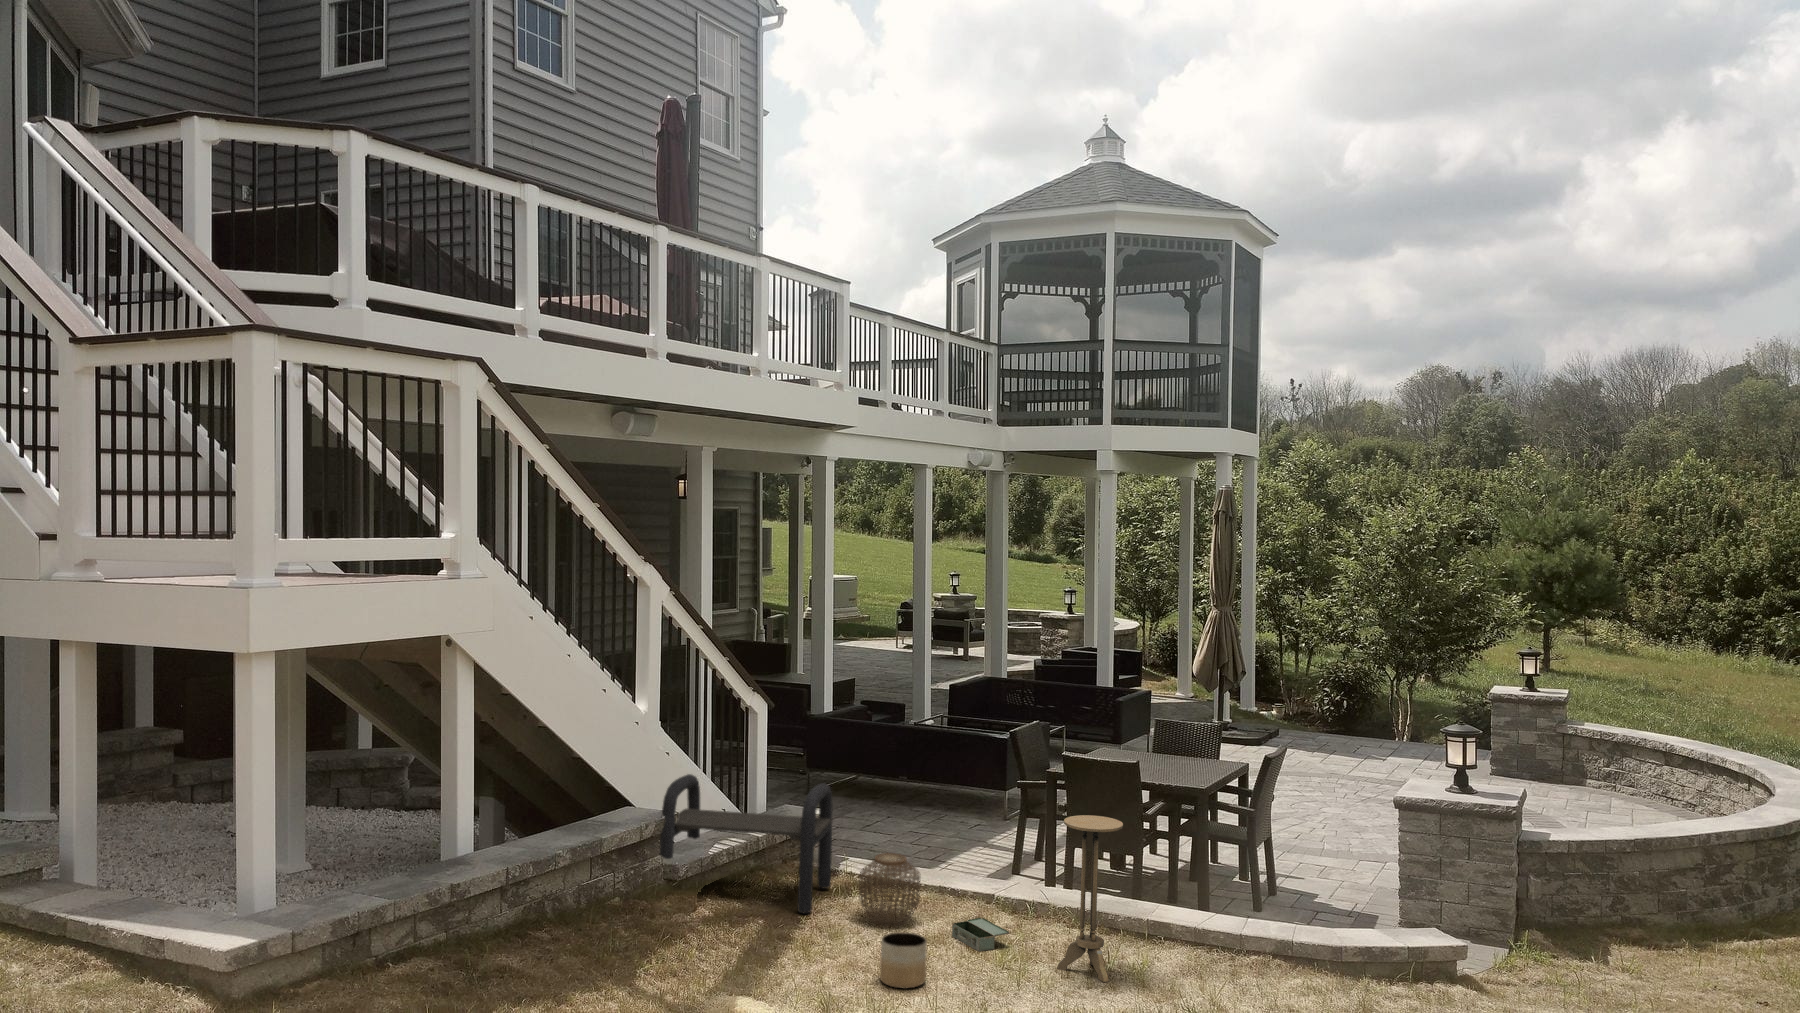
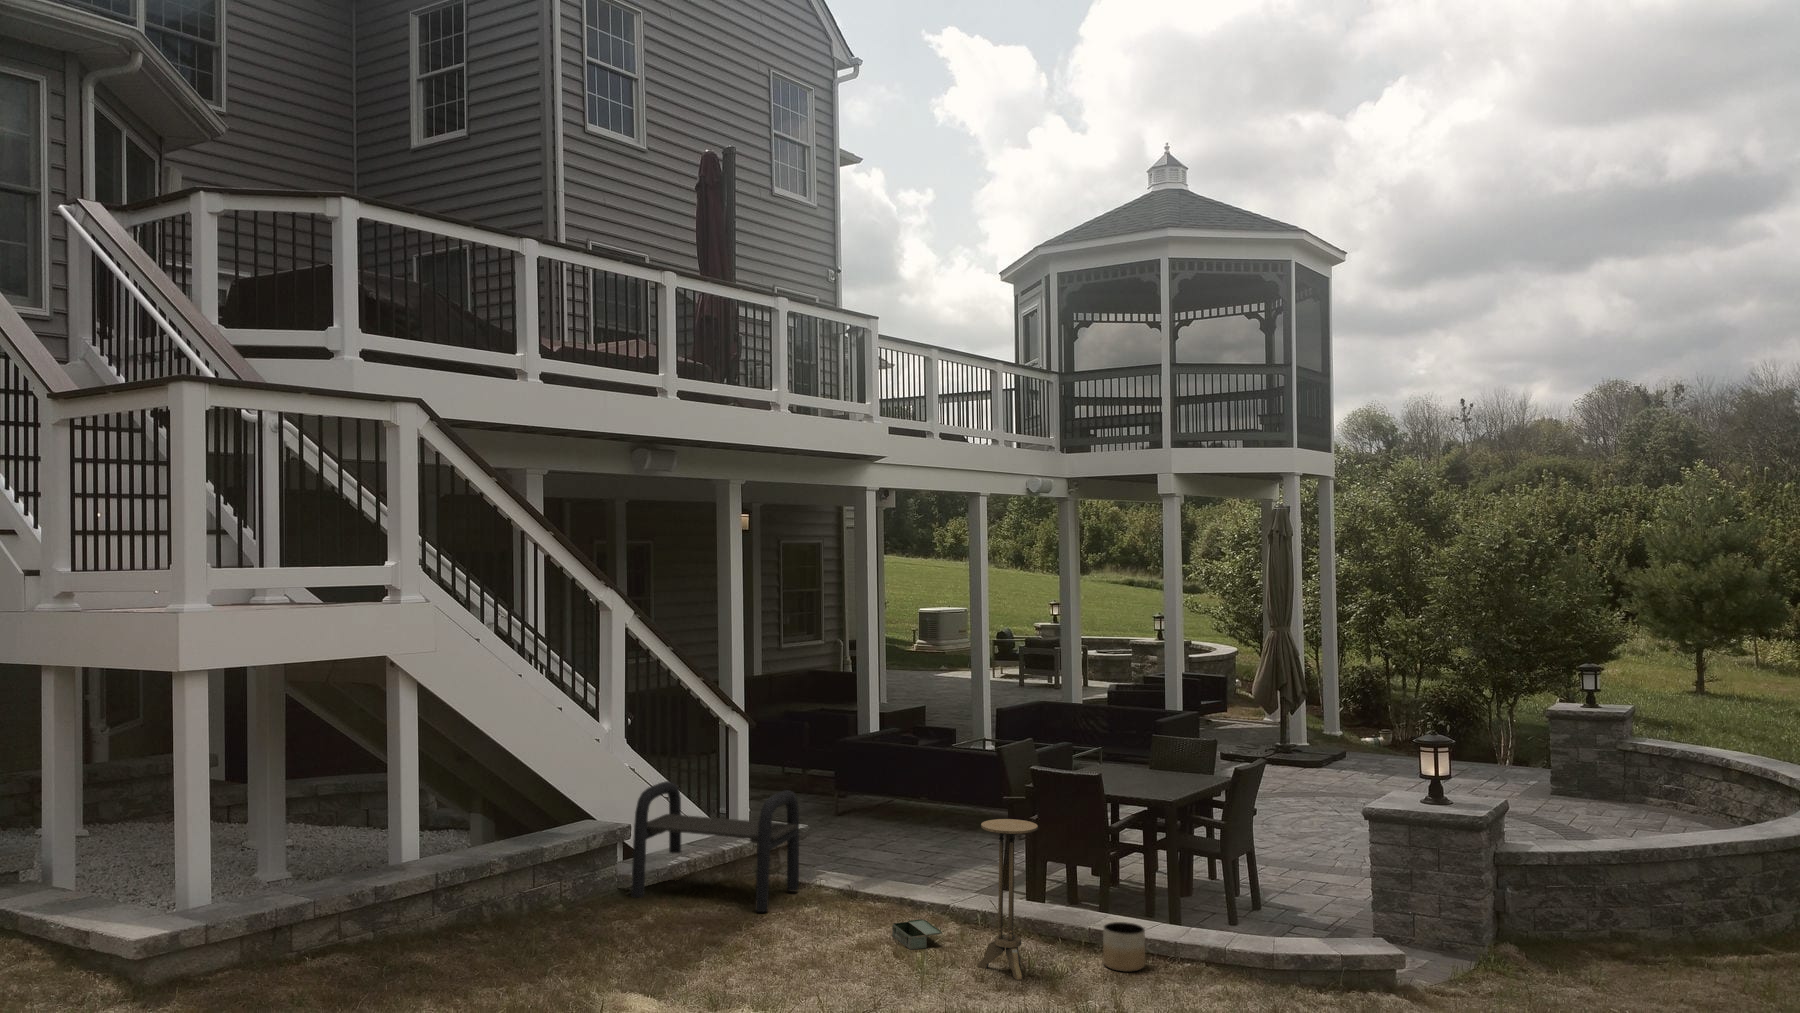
woven basket: present [859,853,920,926] -> none [810,856,869,925]
planter: present [880,932,927,989] -> present [1103,922,1145,972]

